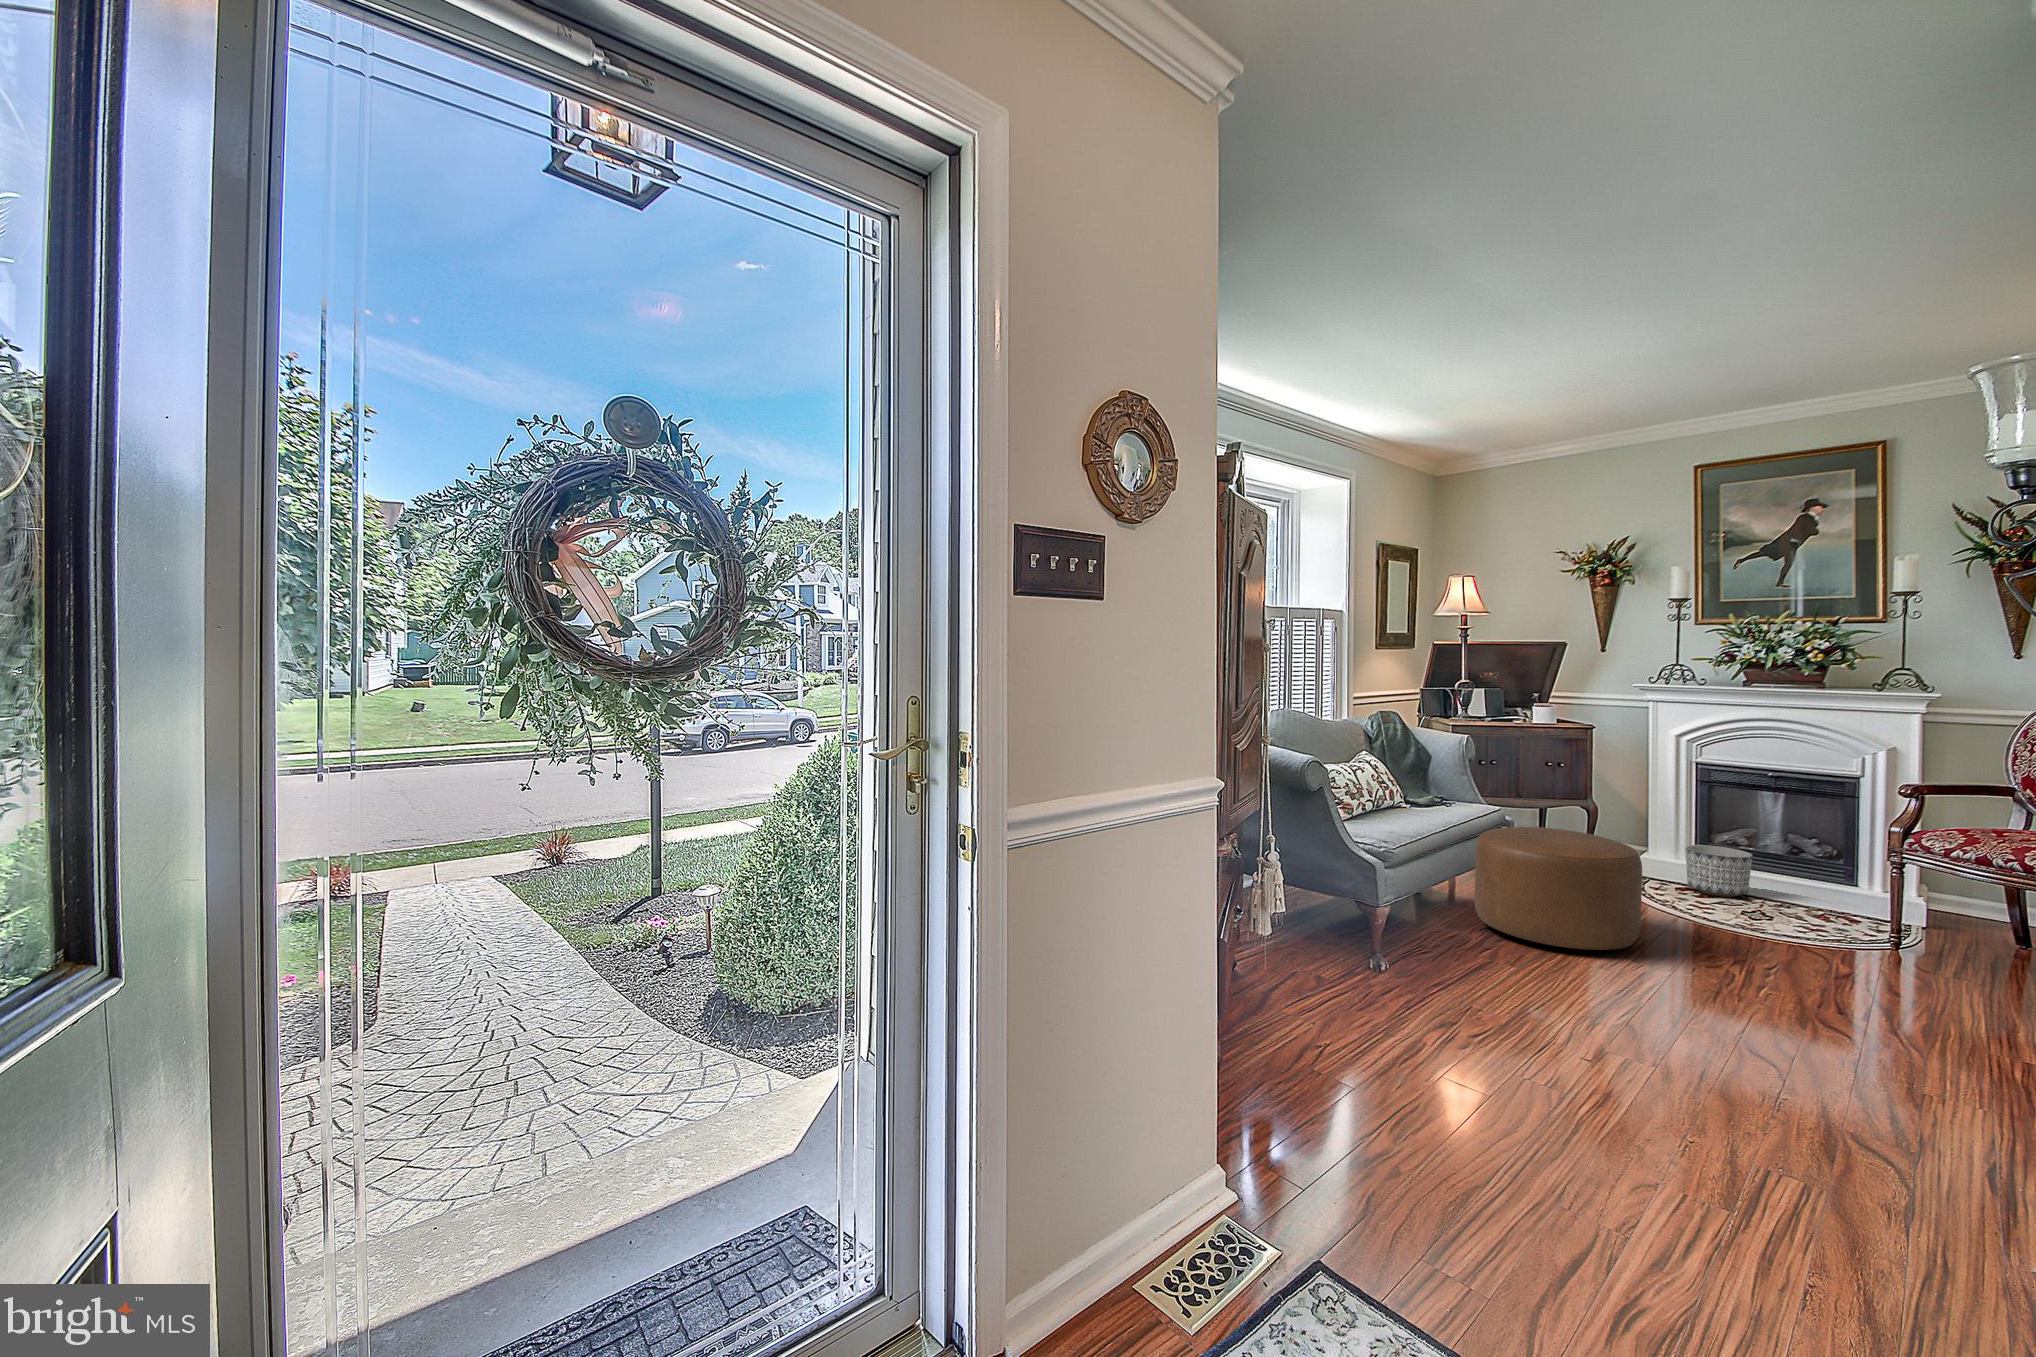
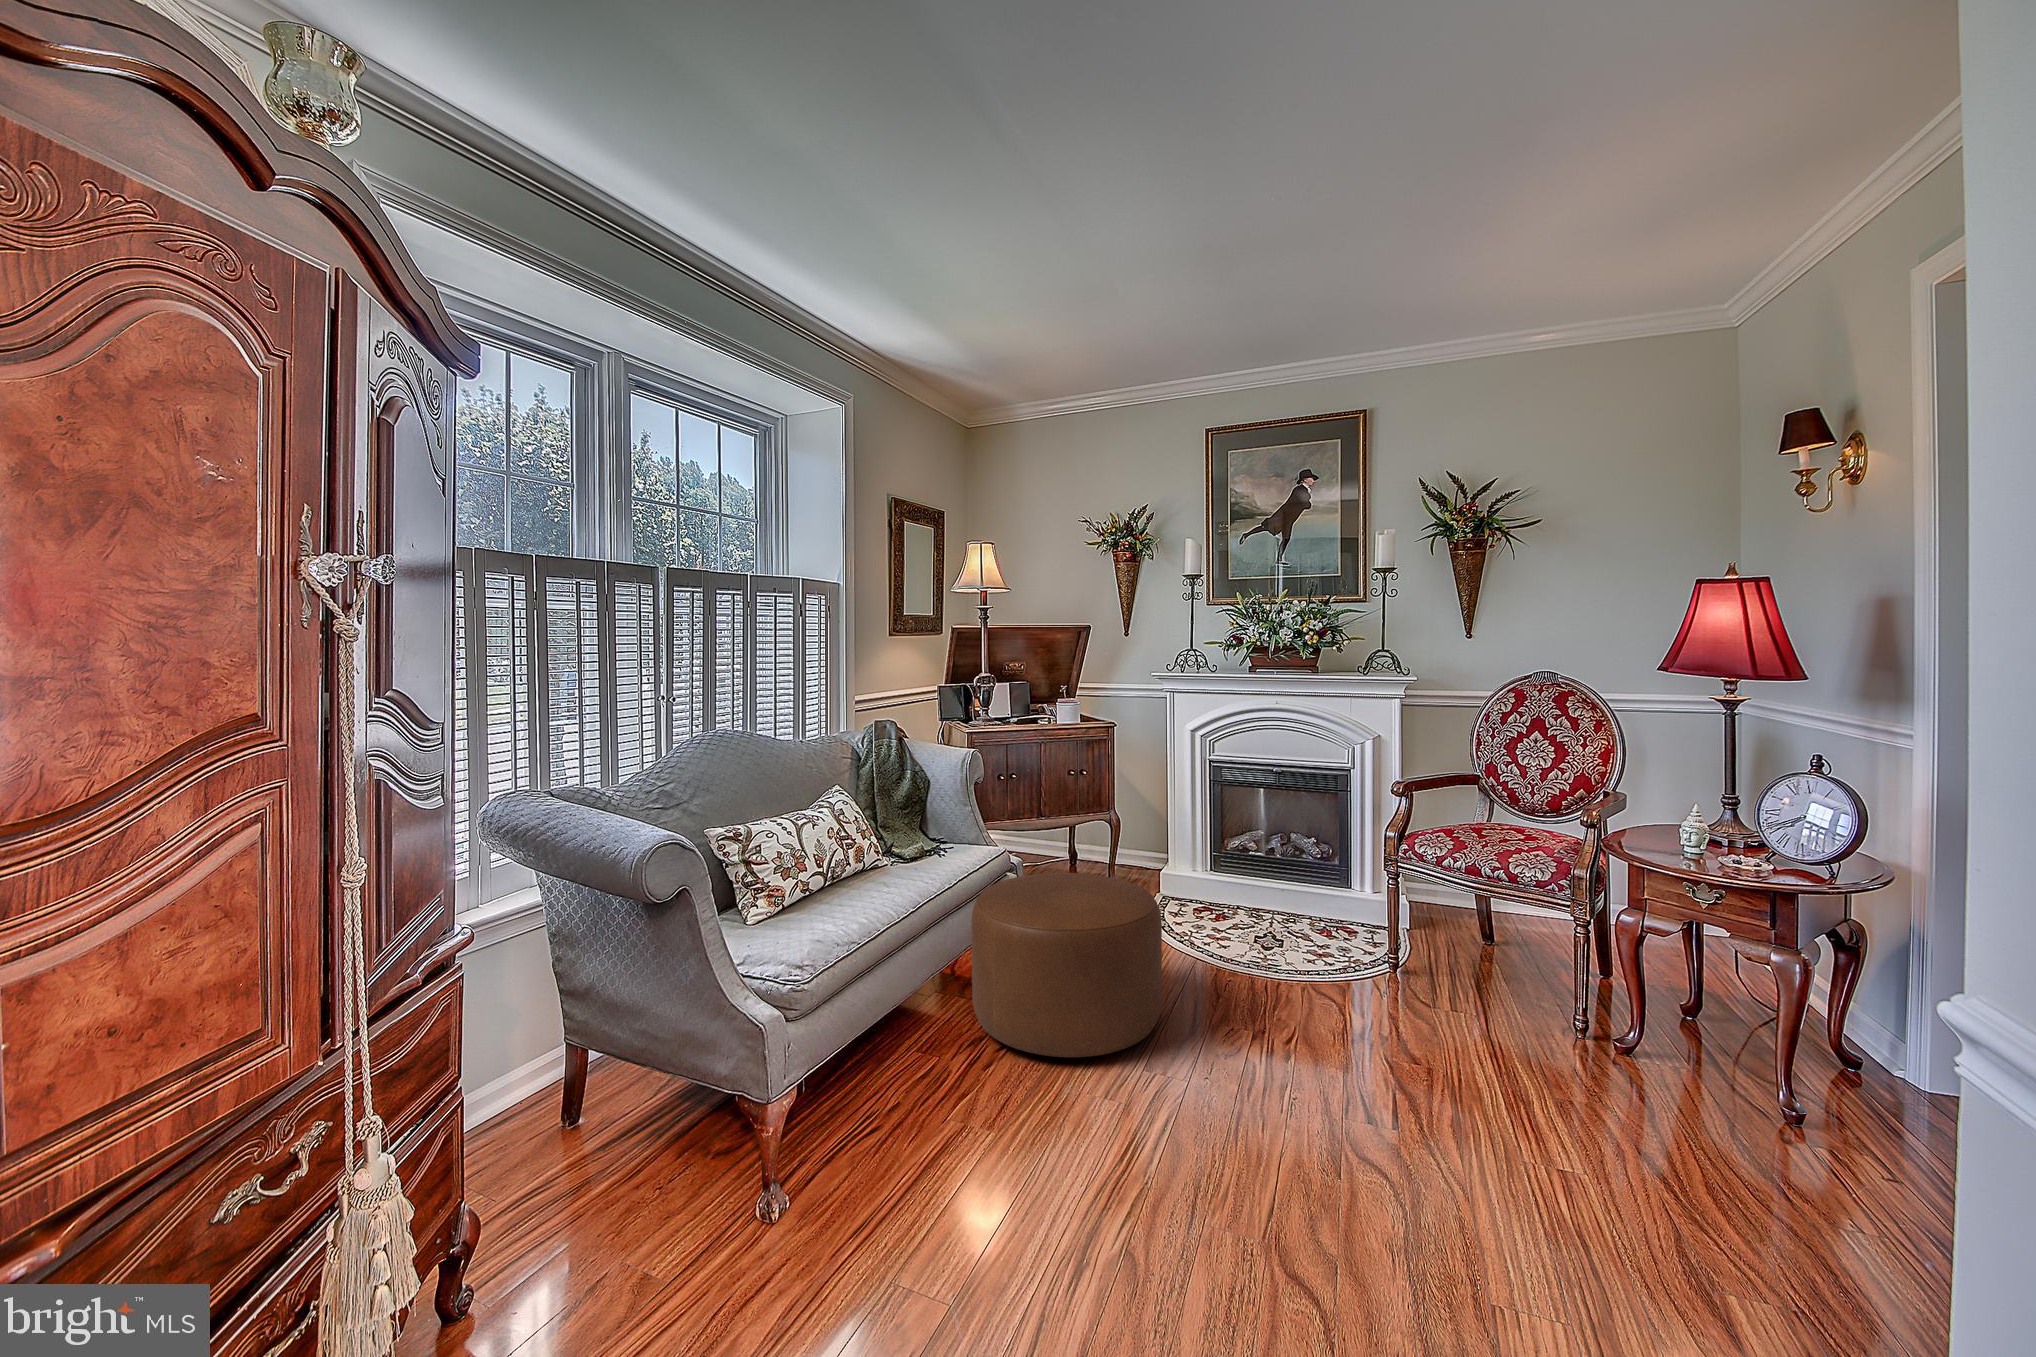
planter: present [1686,845,1752,897] -> none [1206,852,1265,912]

